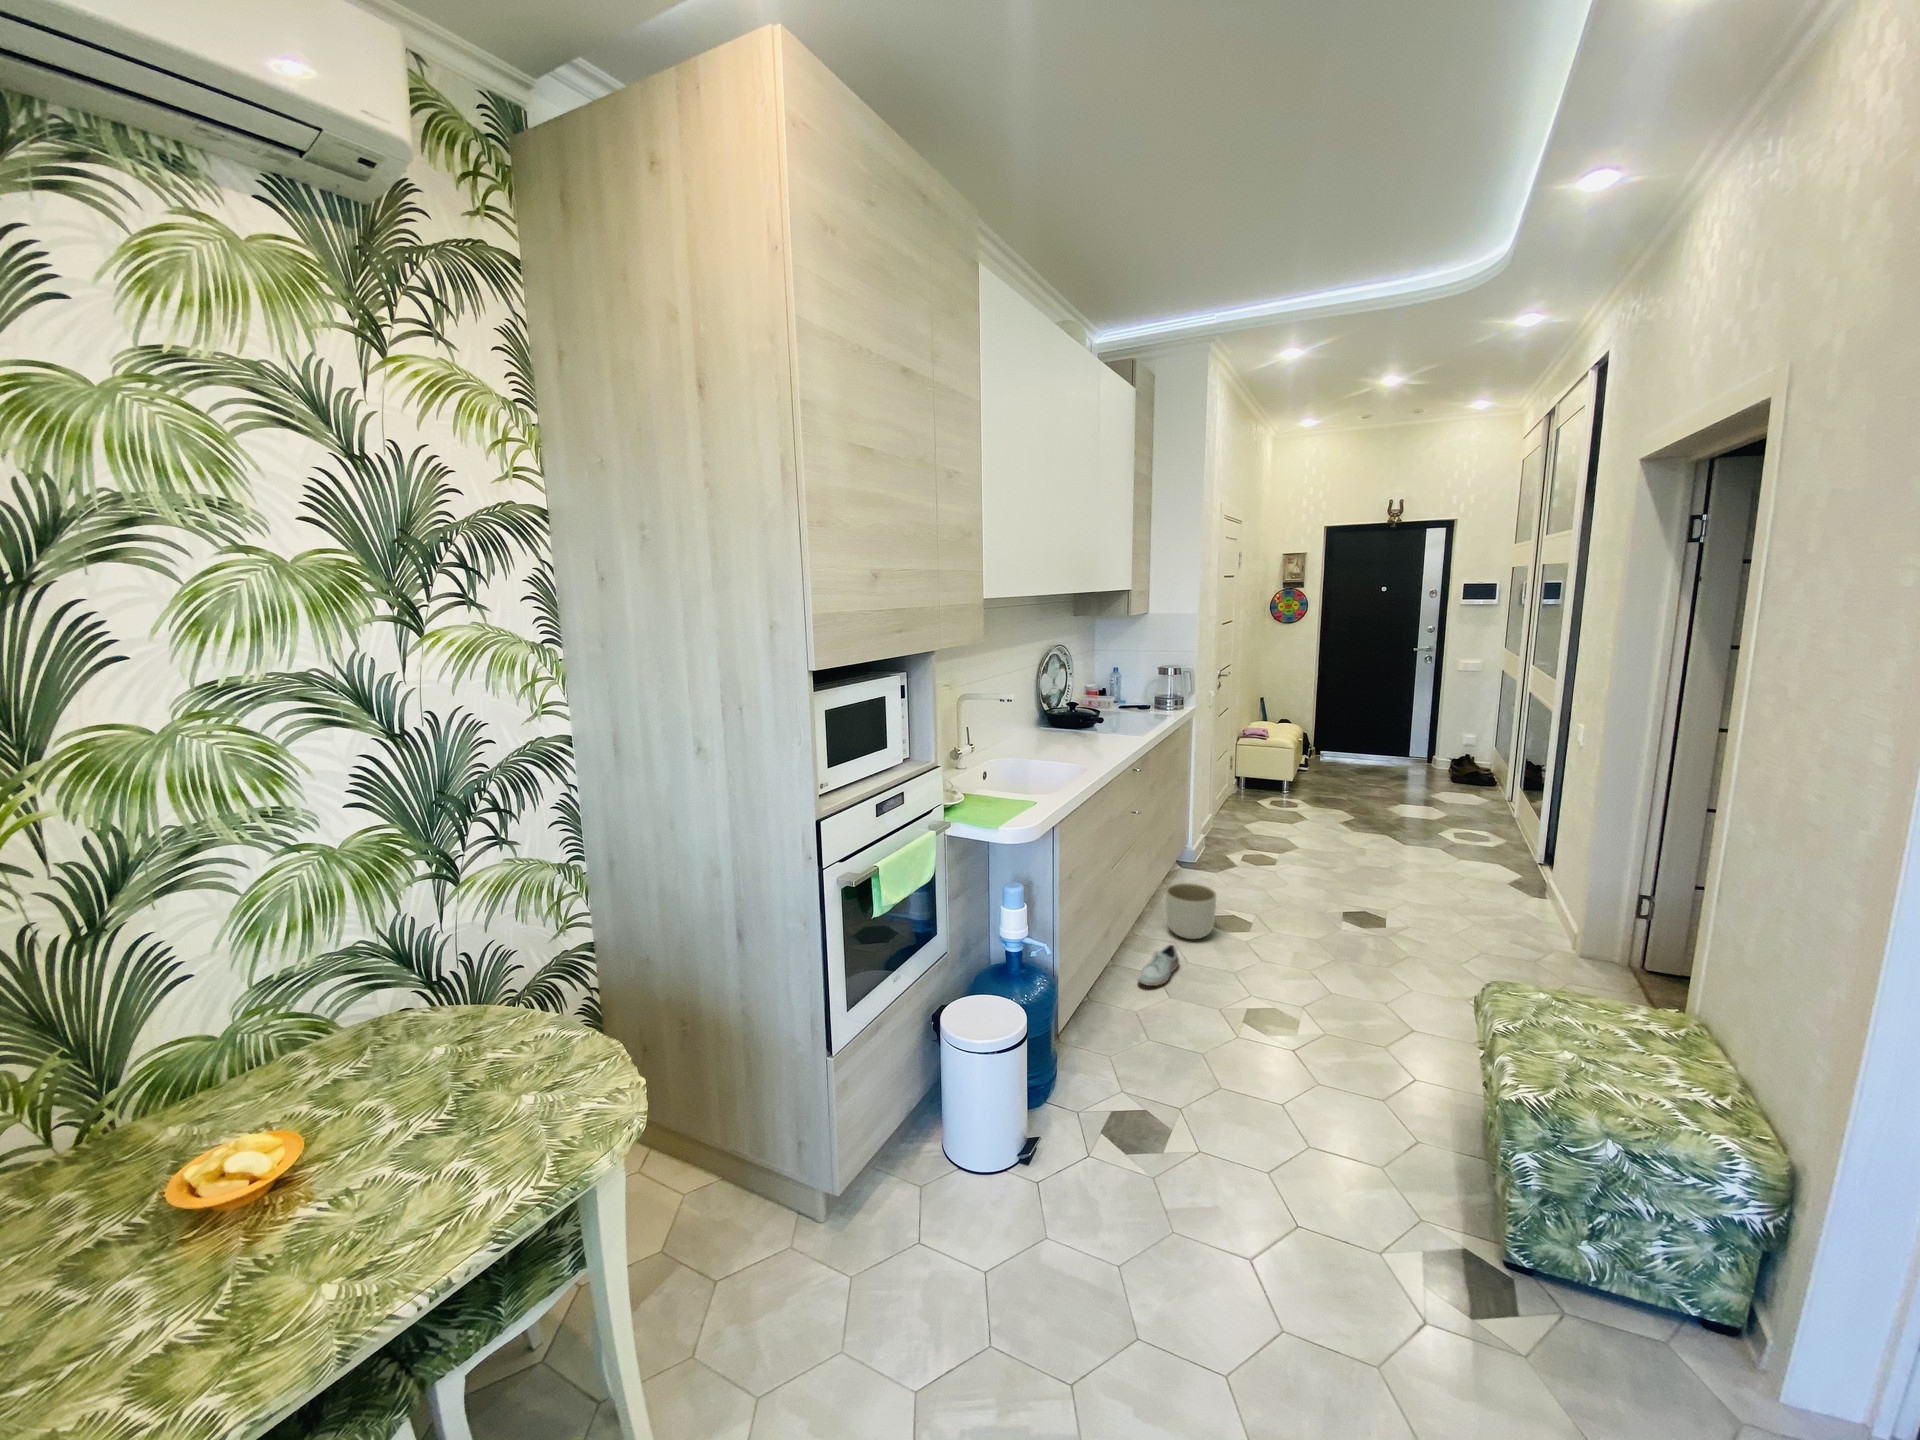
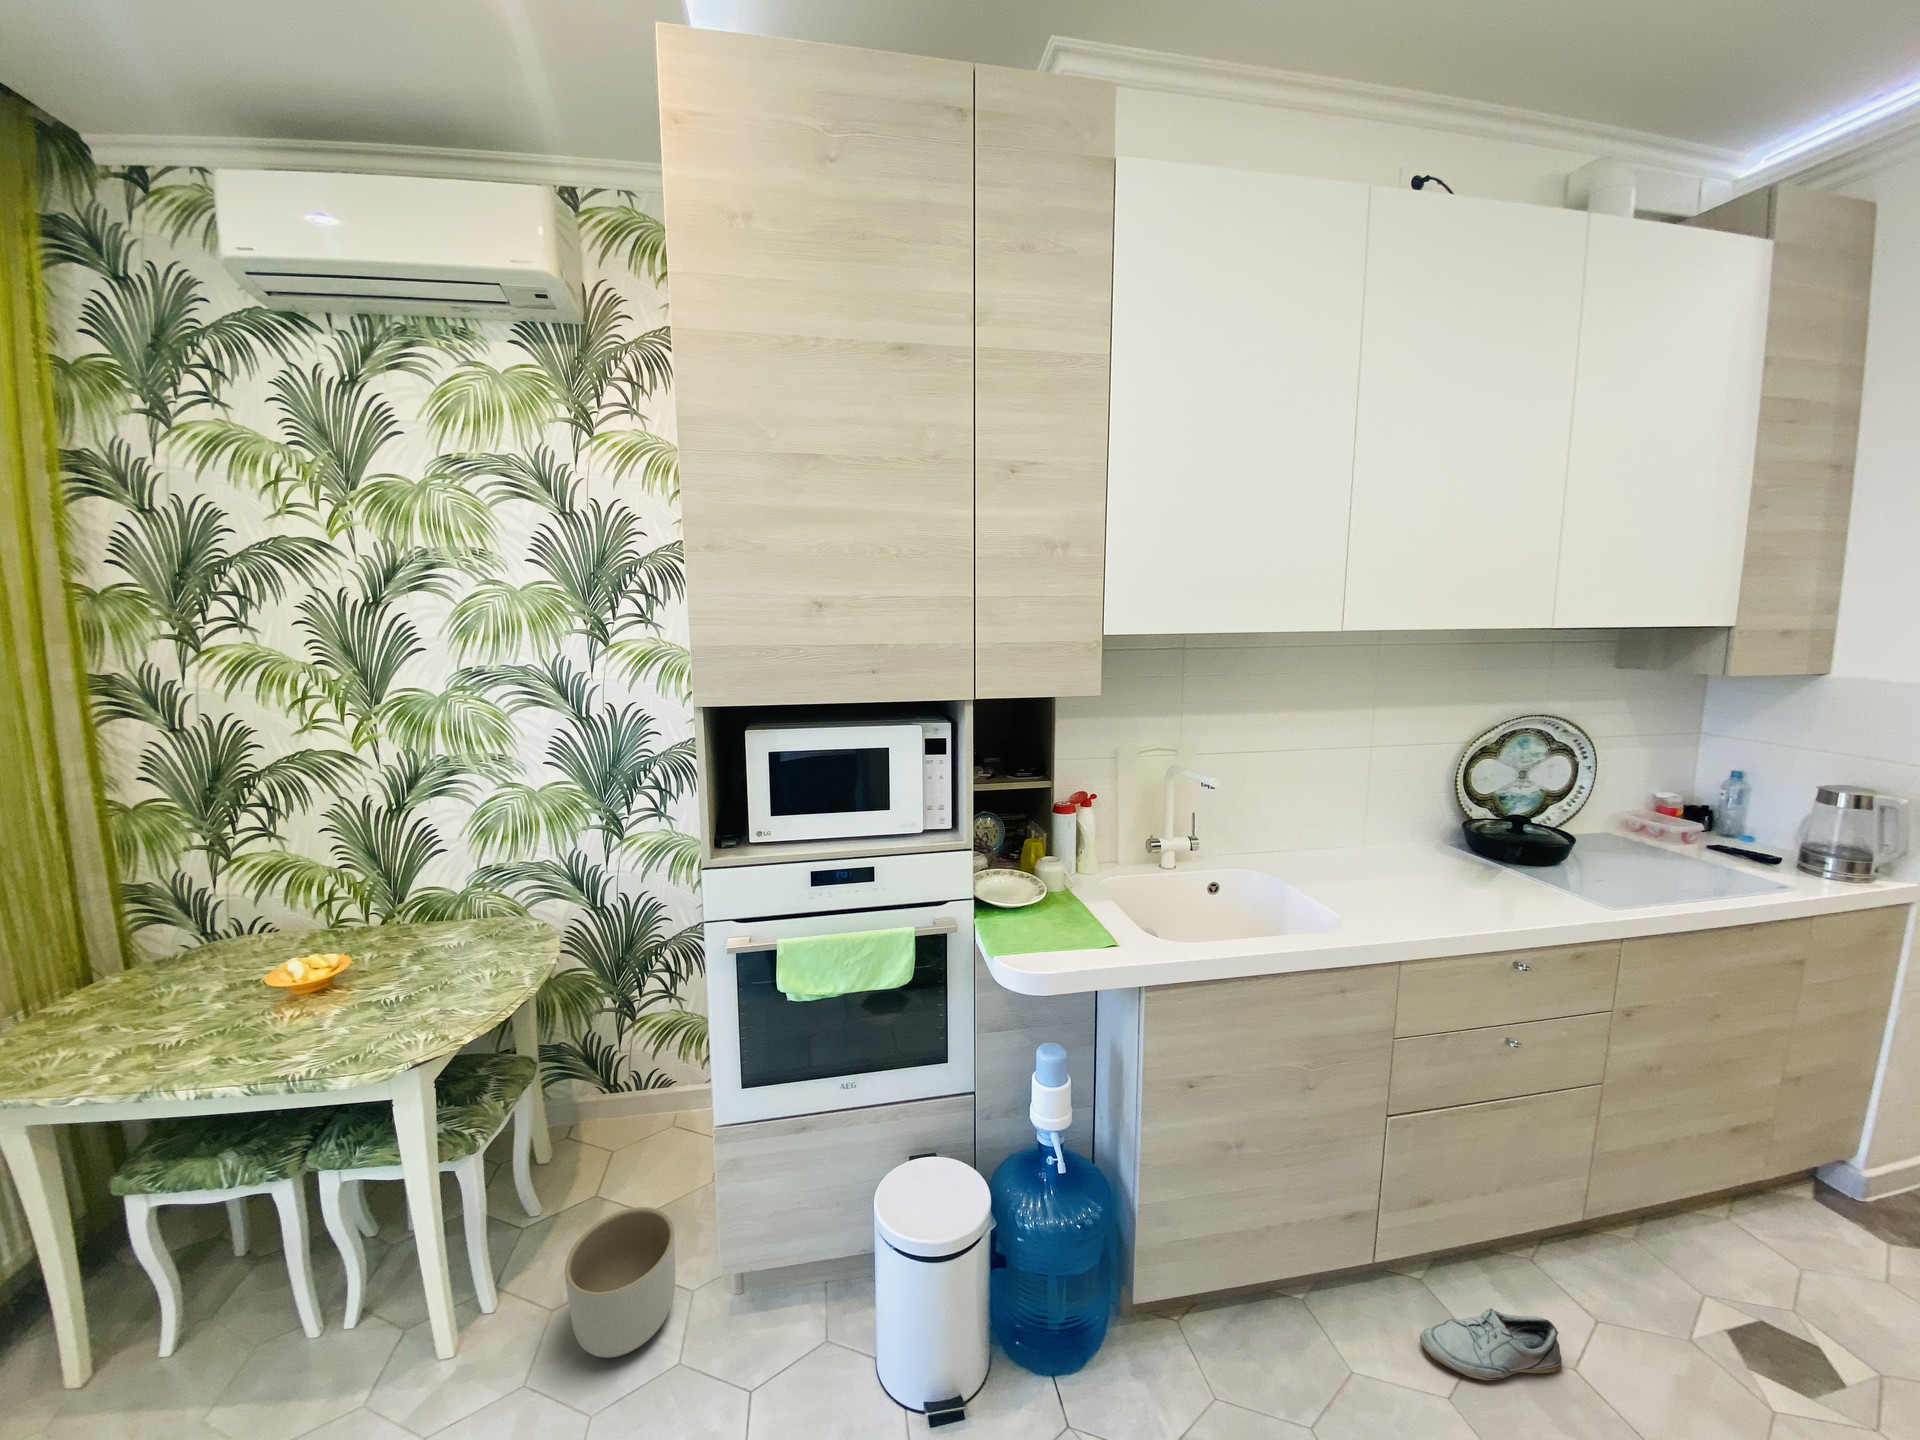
planter: present [1166,883,1216,939] -> present [565,1207,676,1358]

